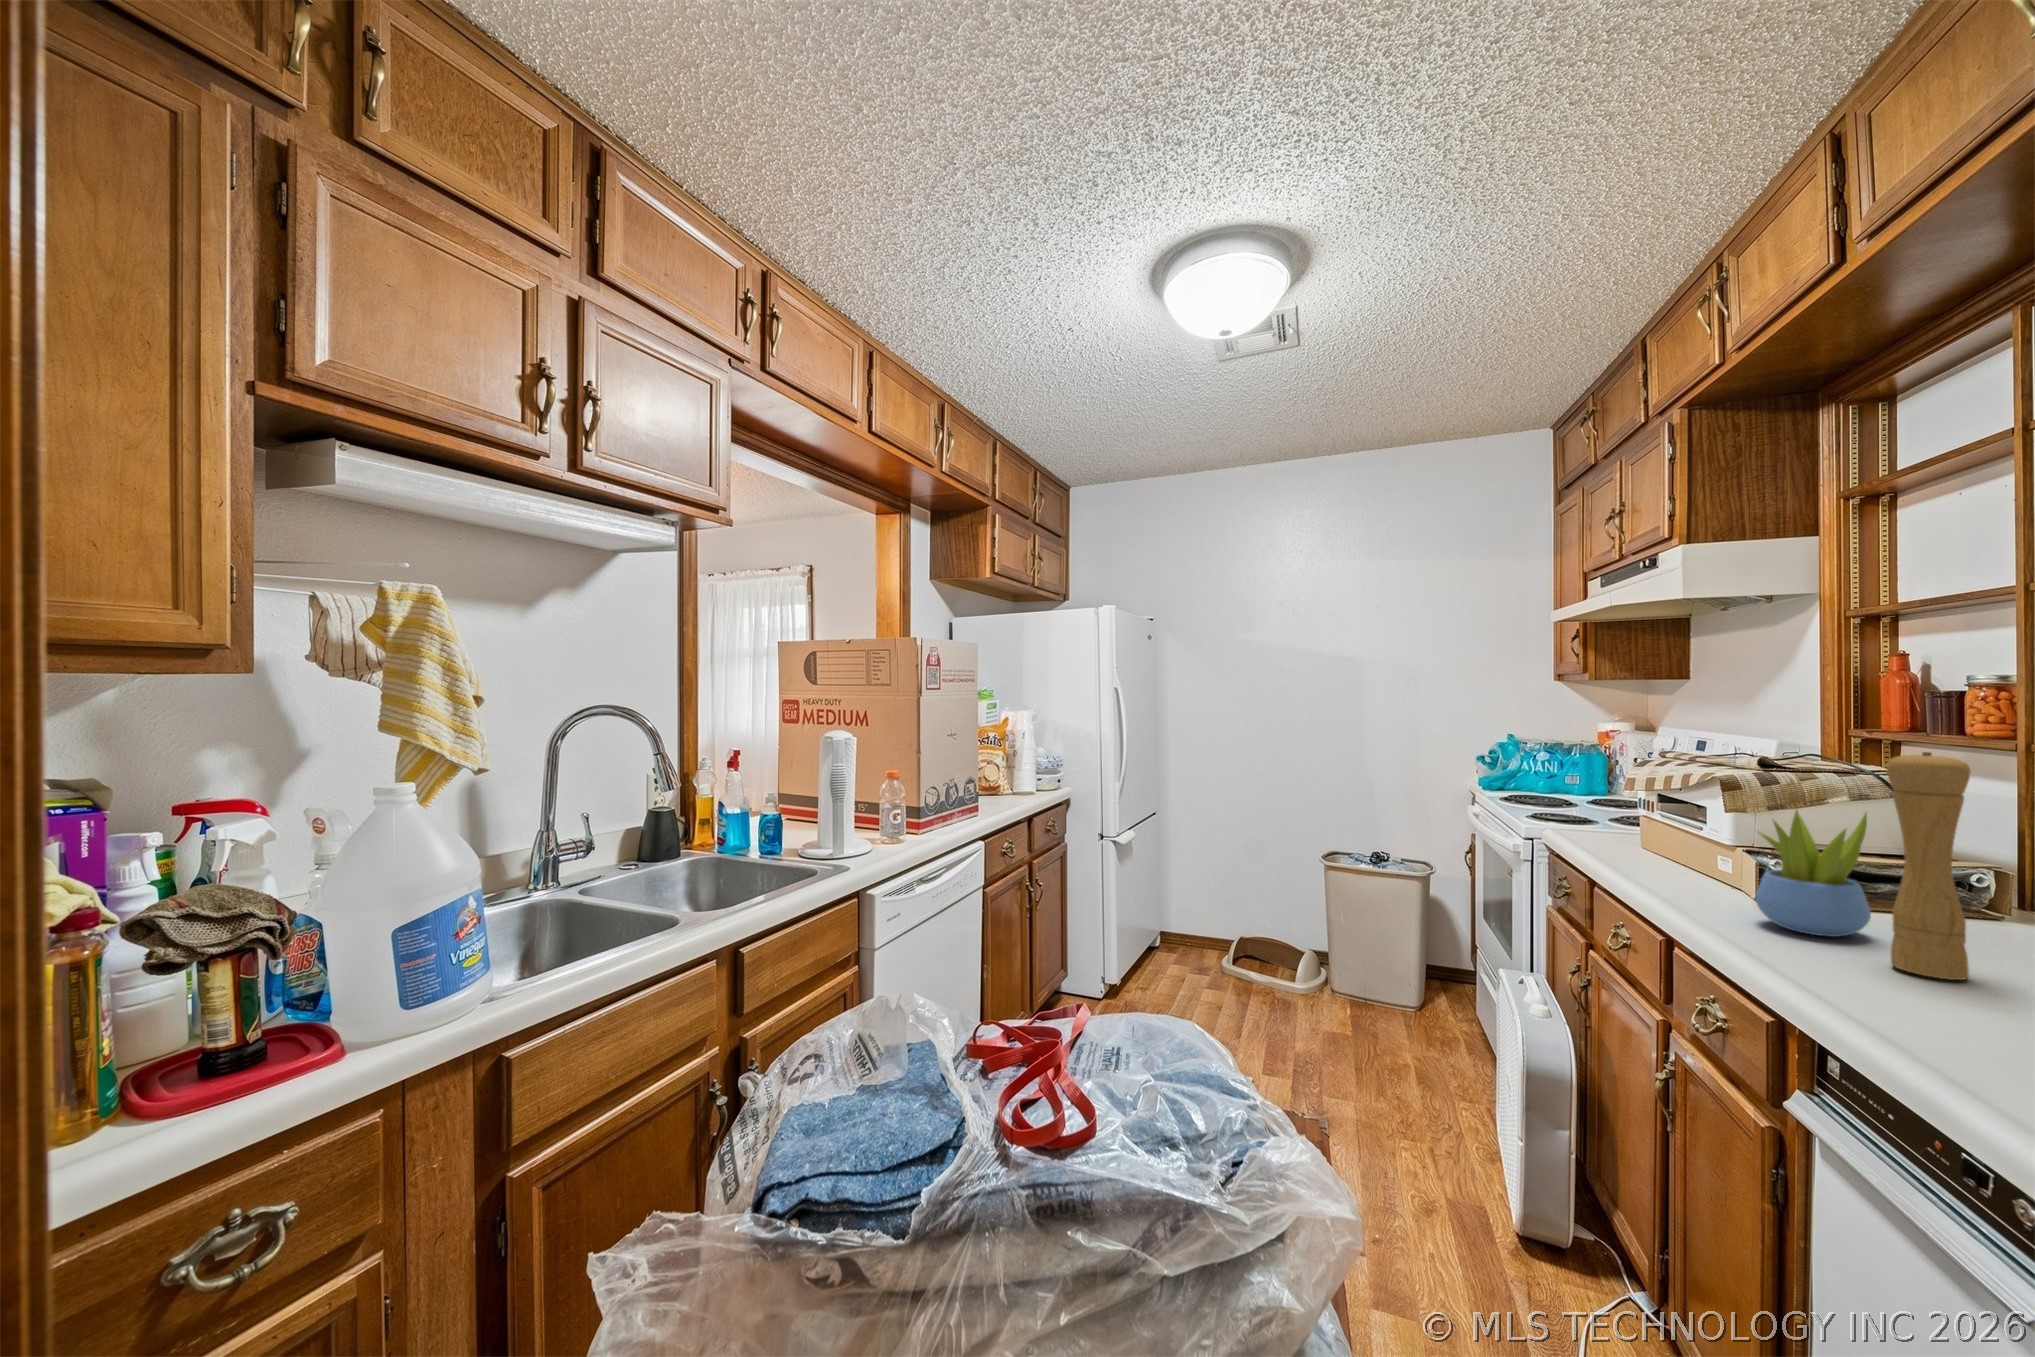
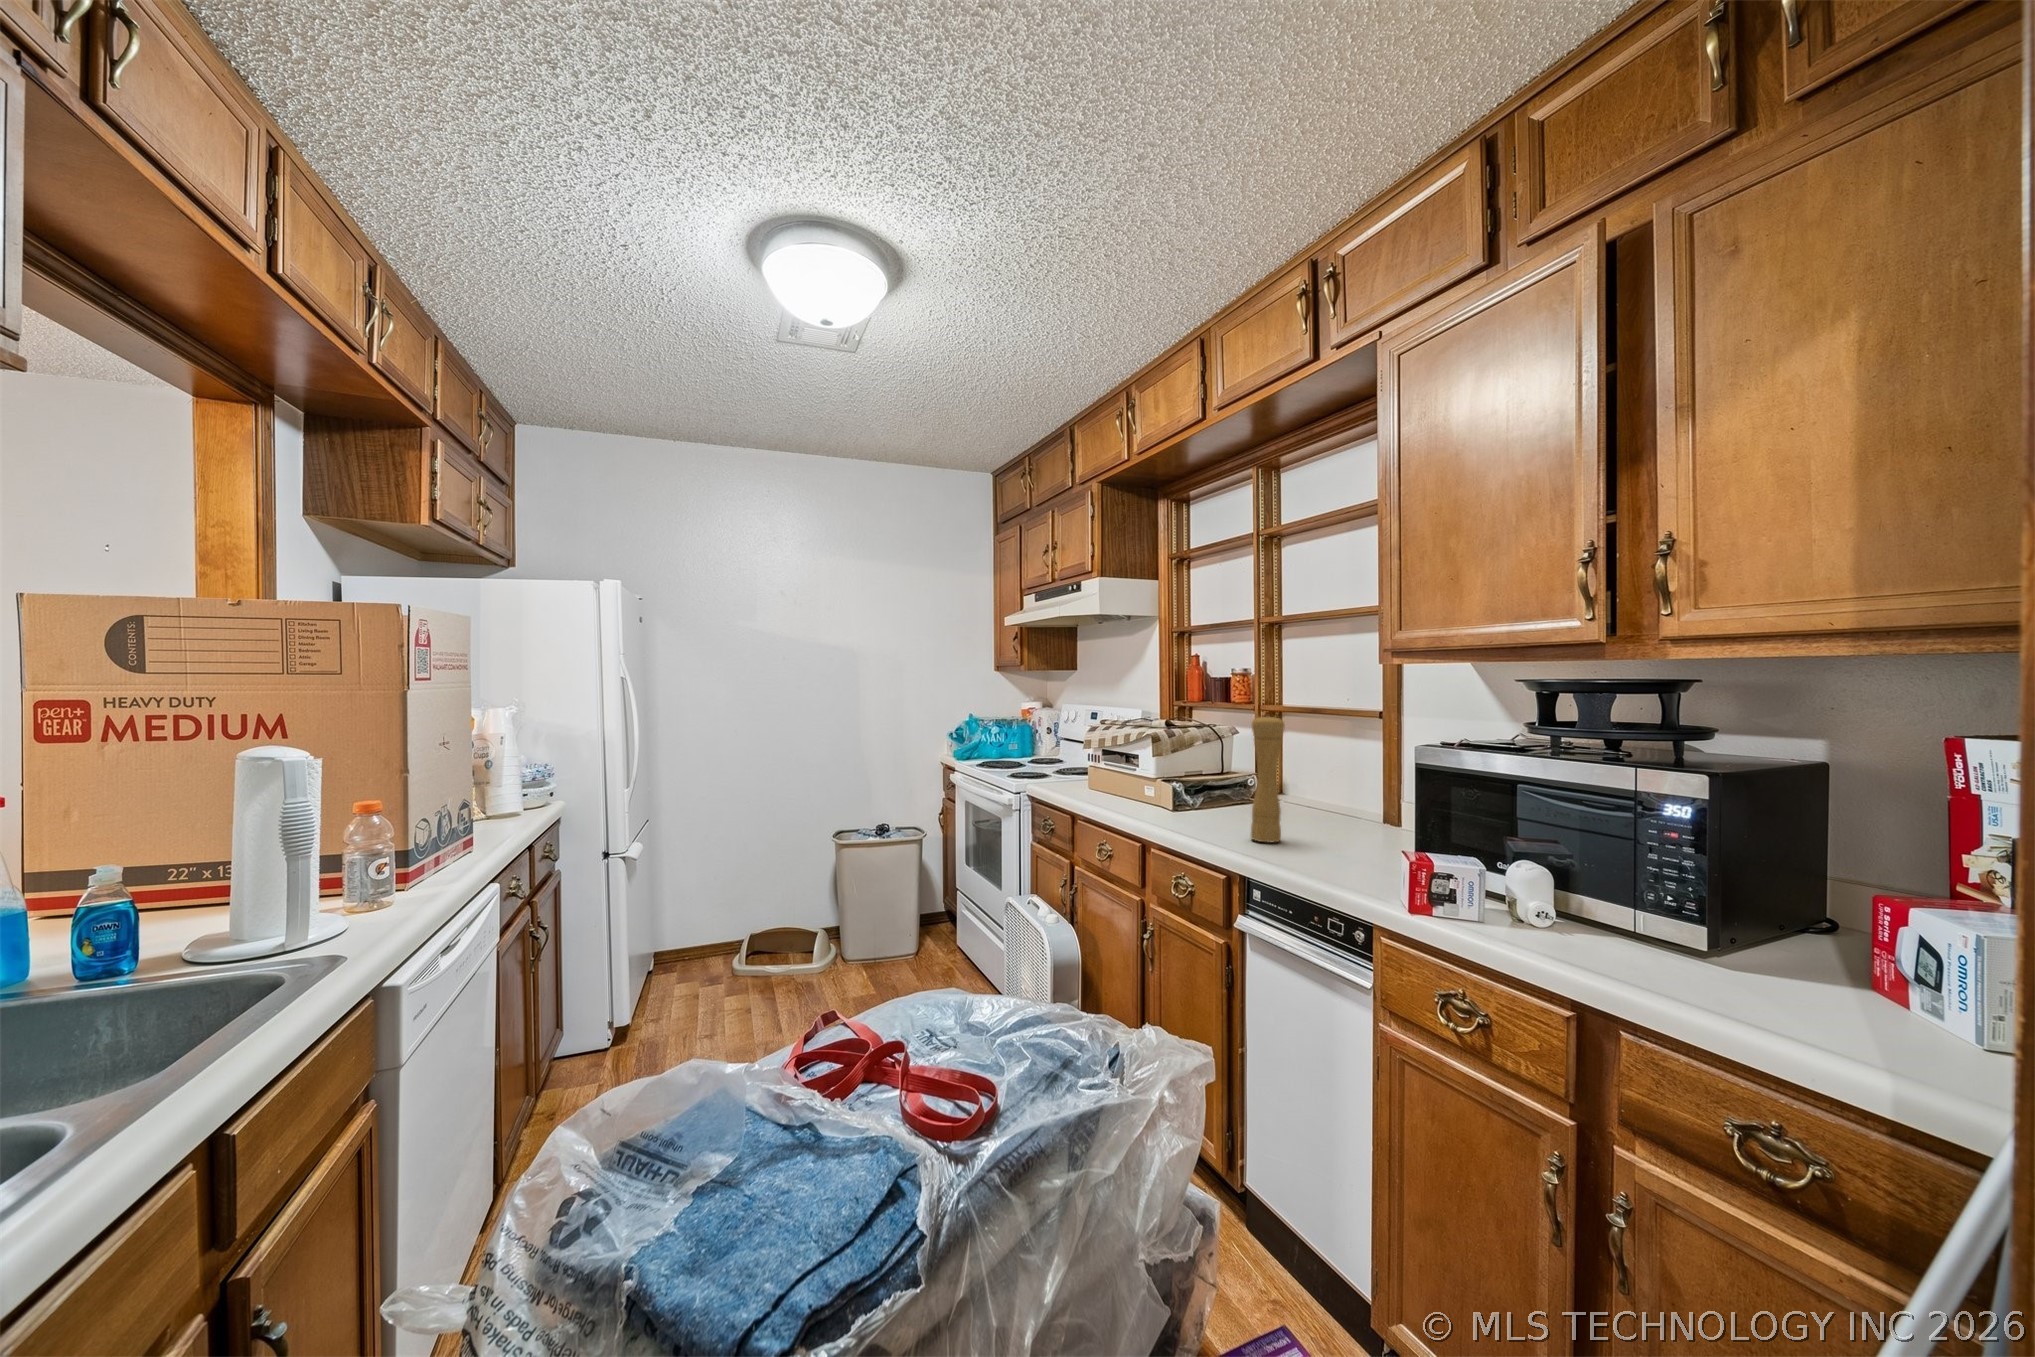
succulent plant: present [1756,810,1871,937] -> none [1179,751,1231,830]

